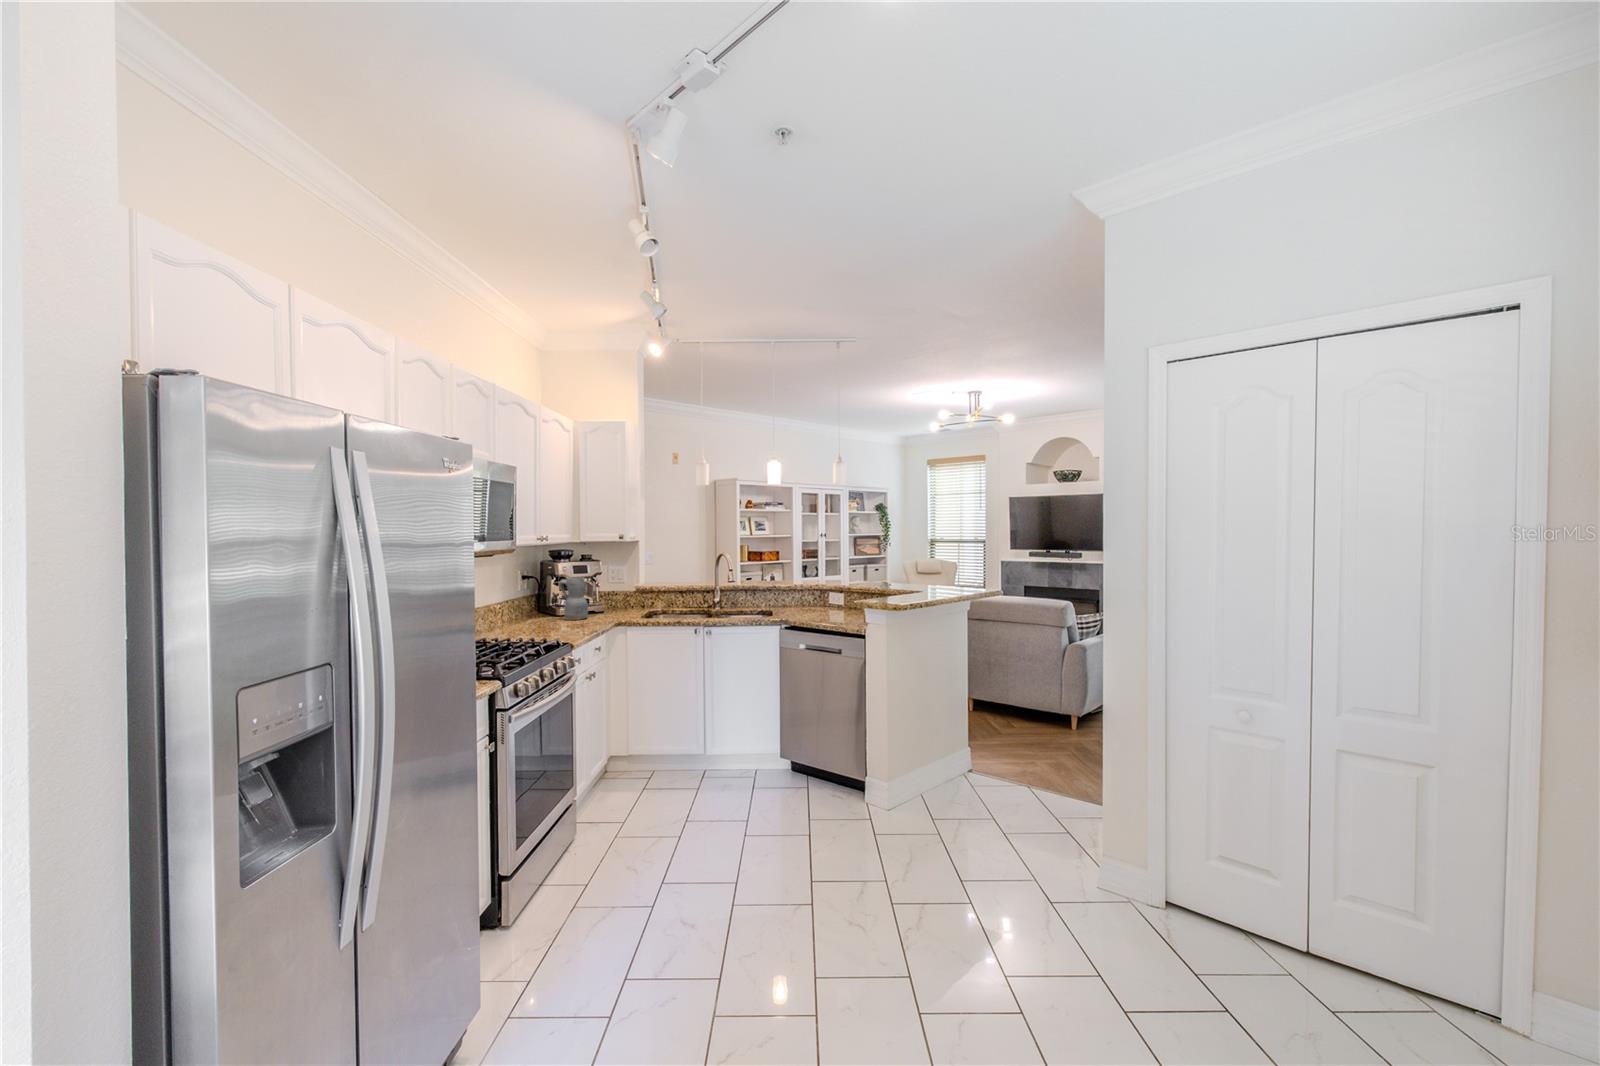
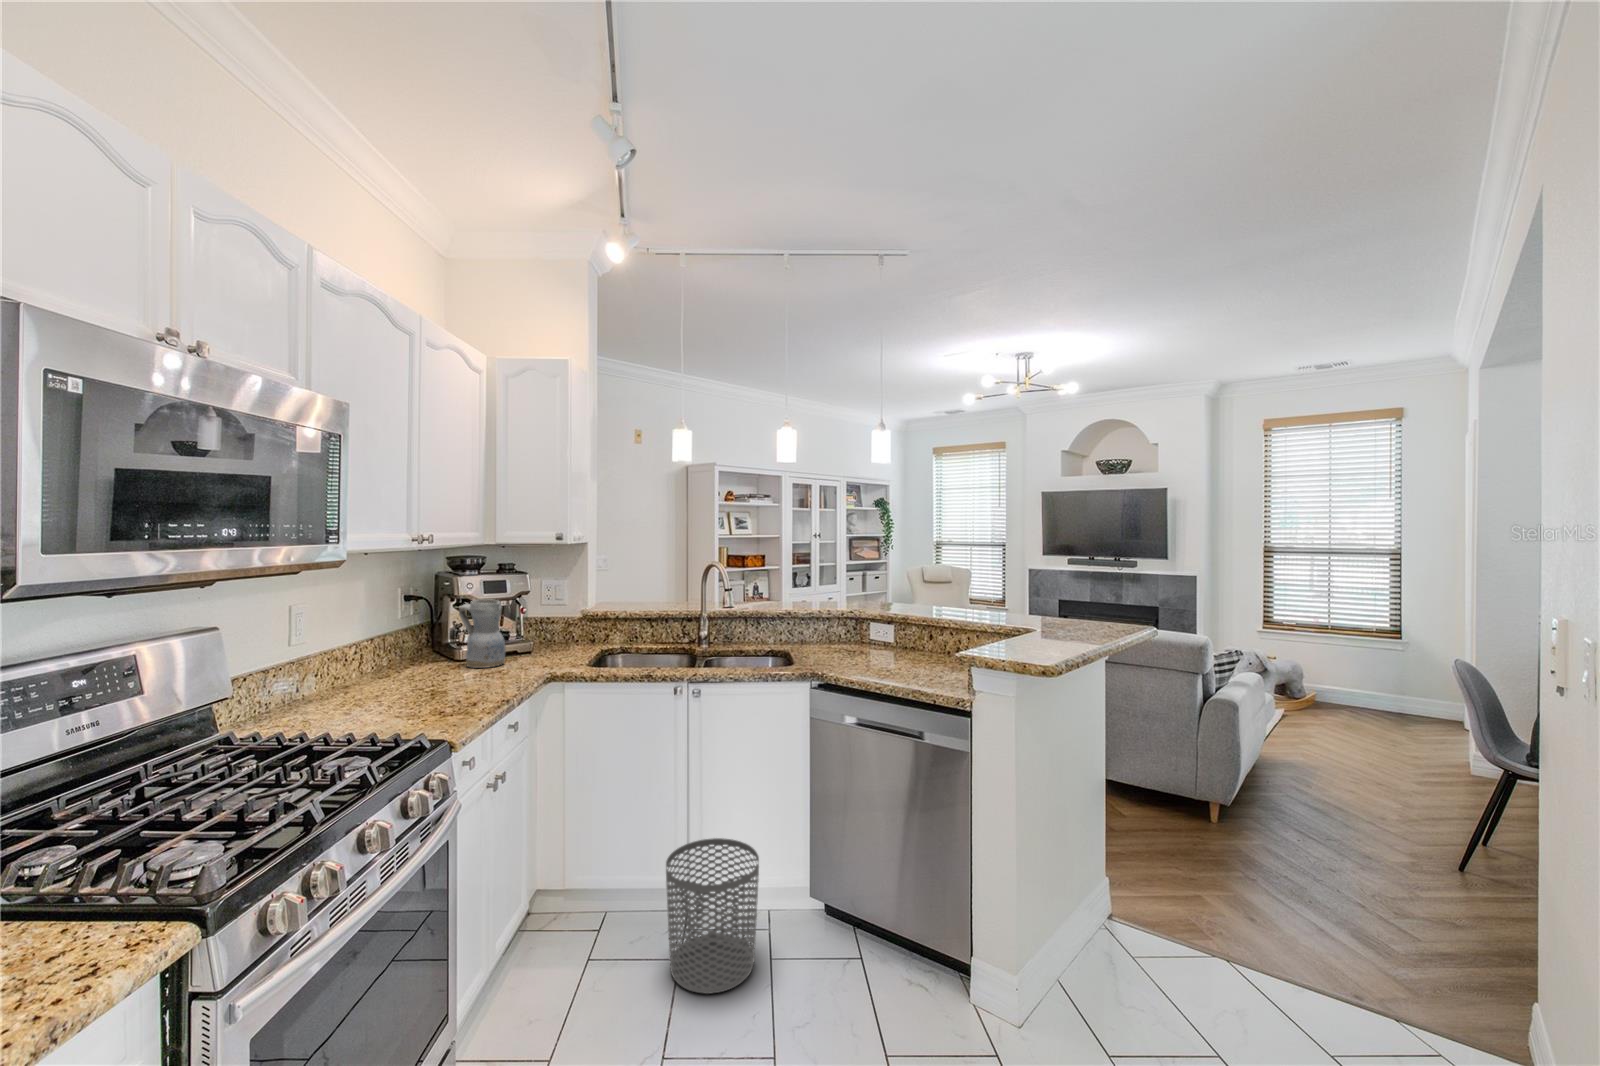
waste bin: none [689,723,746,808] -> present [666,838,759,994]

